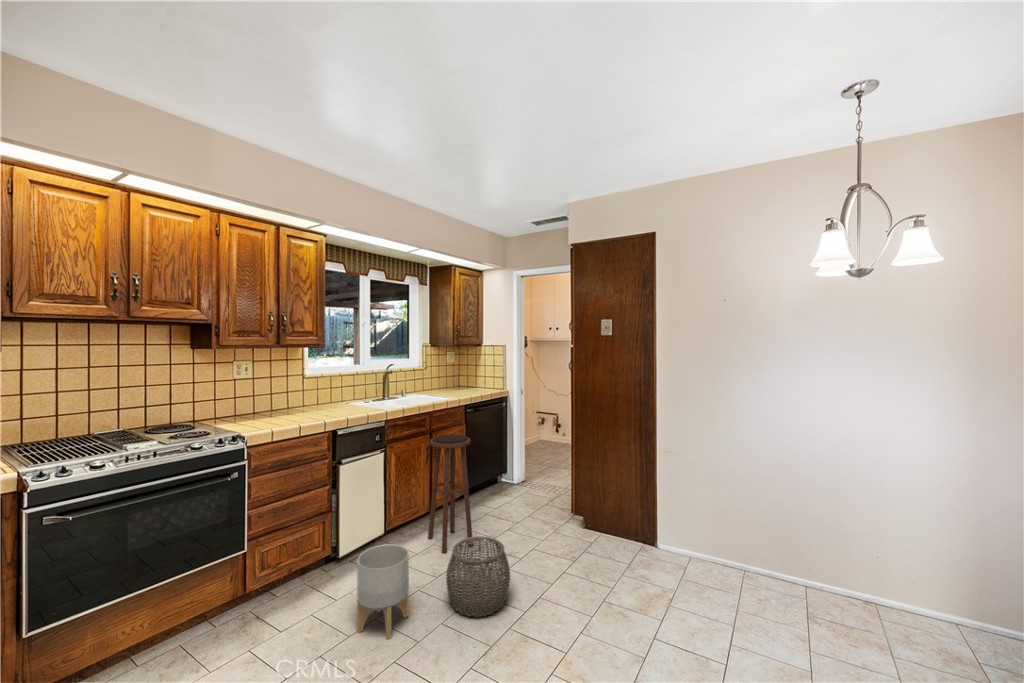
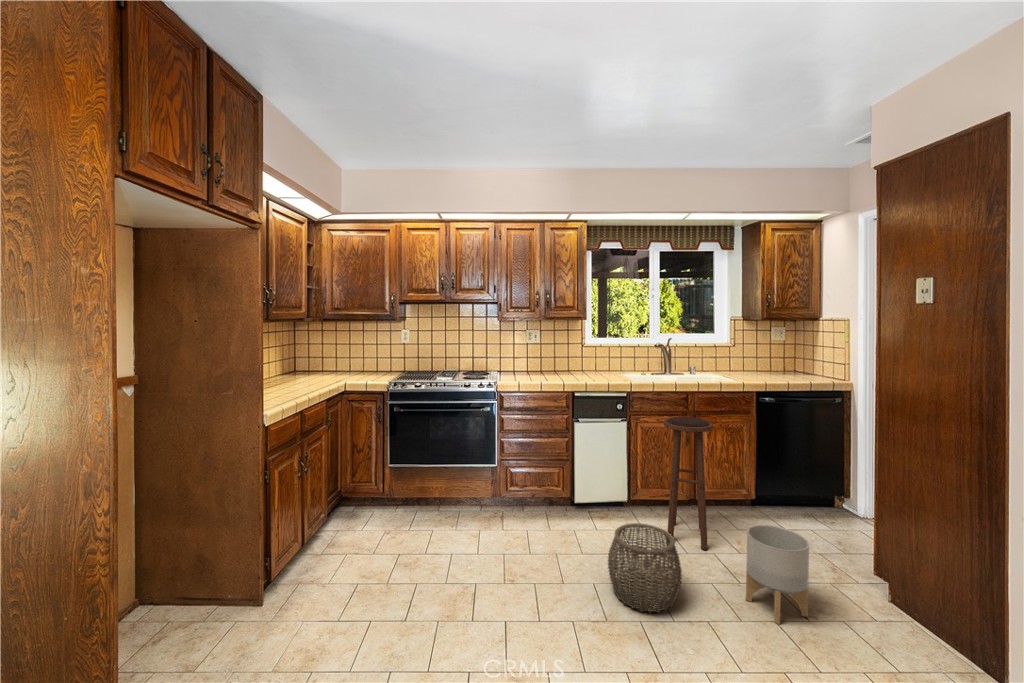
planter: present [357,544,409,639] -> present [746,525,809,624]

